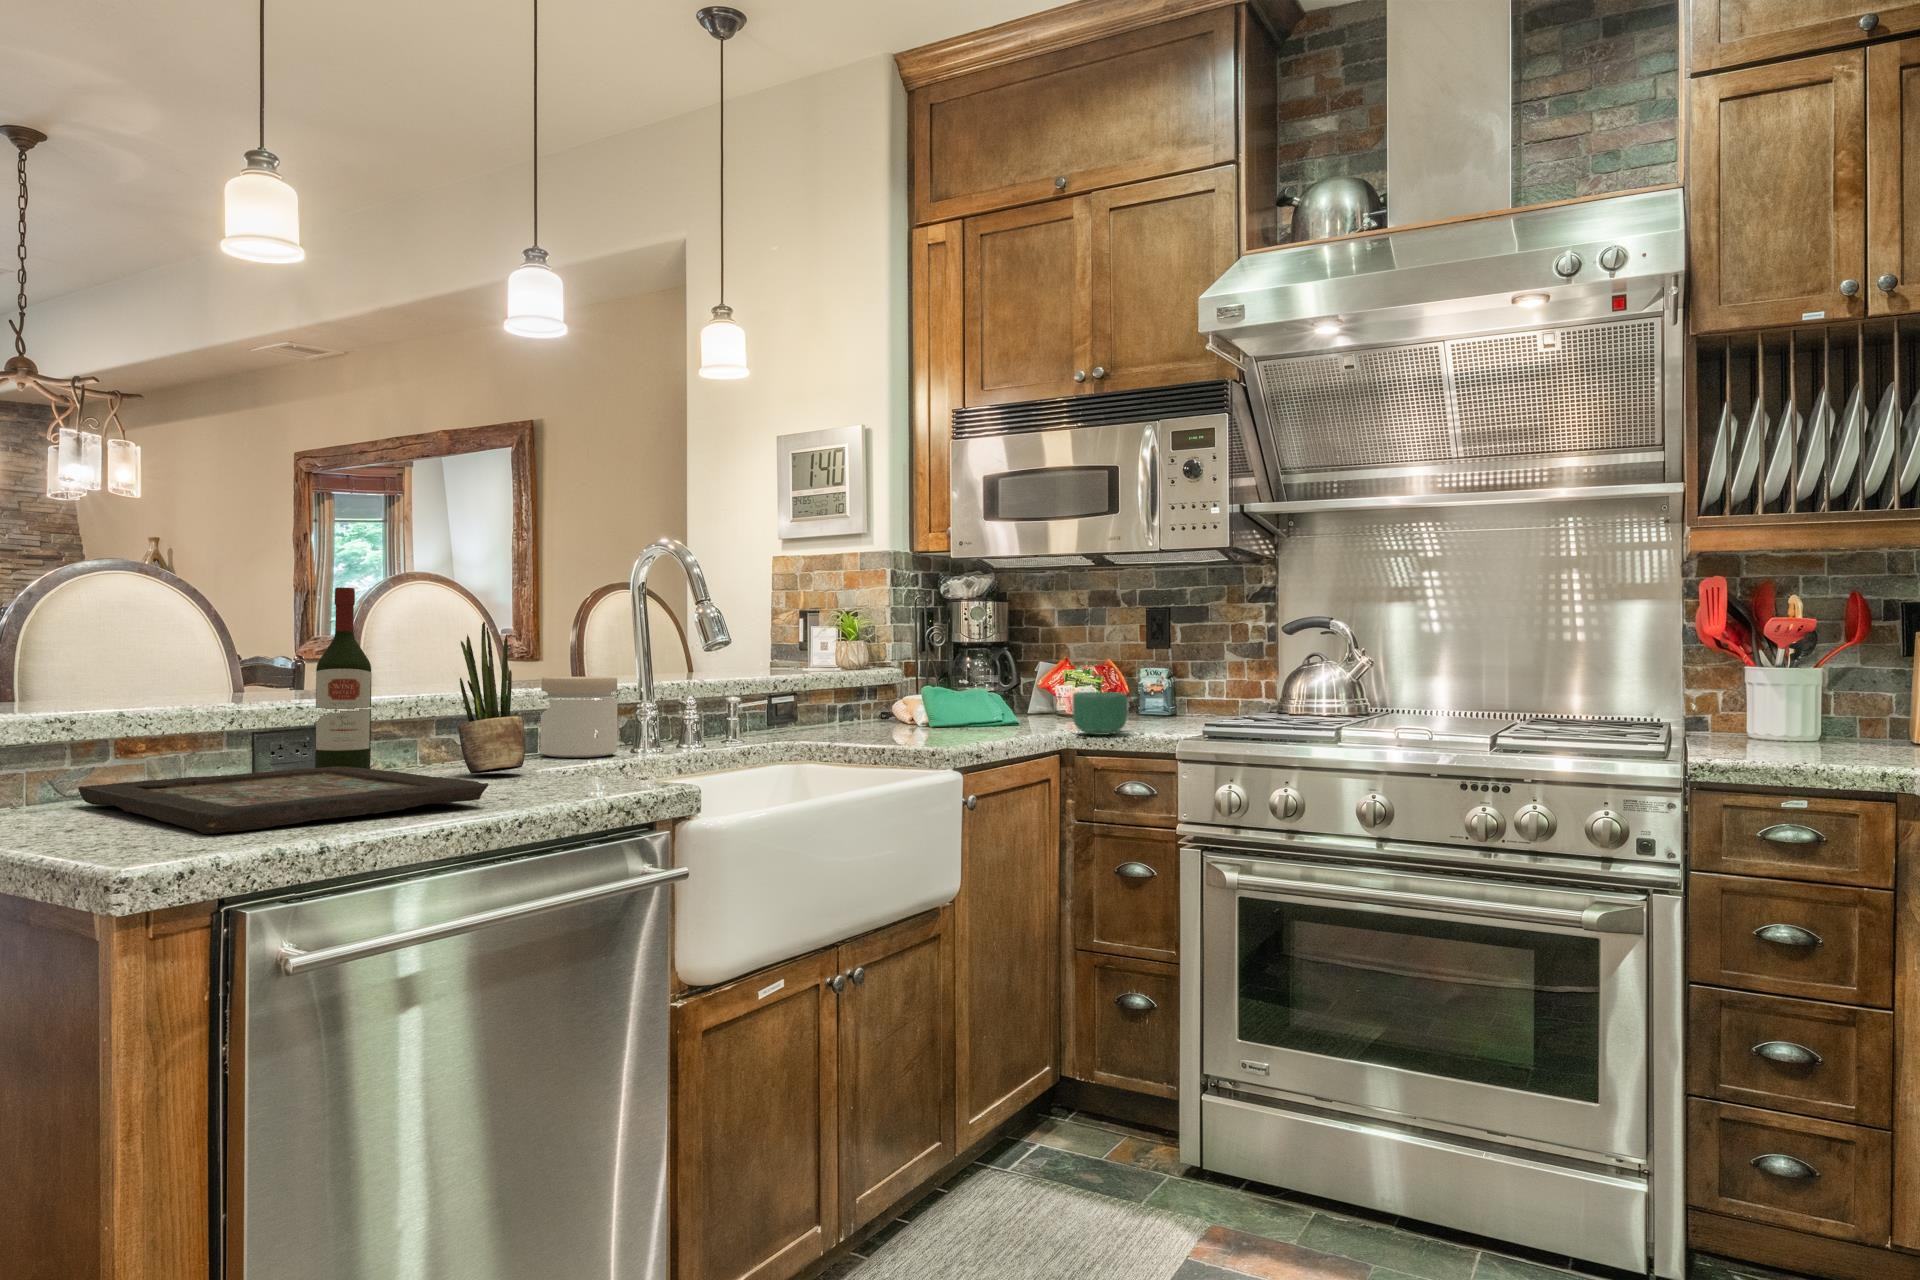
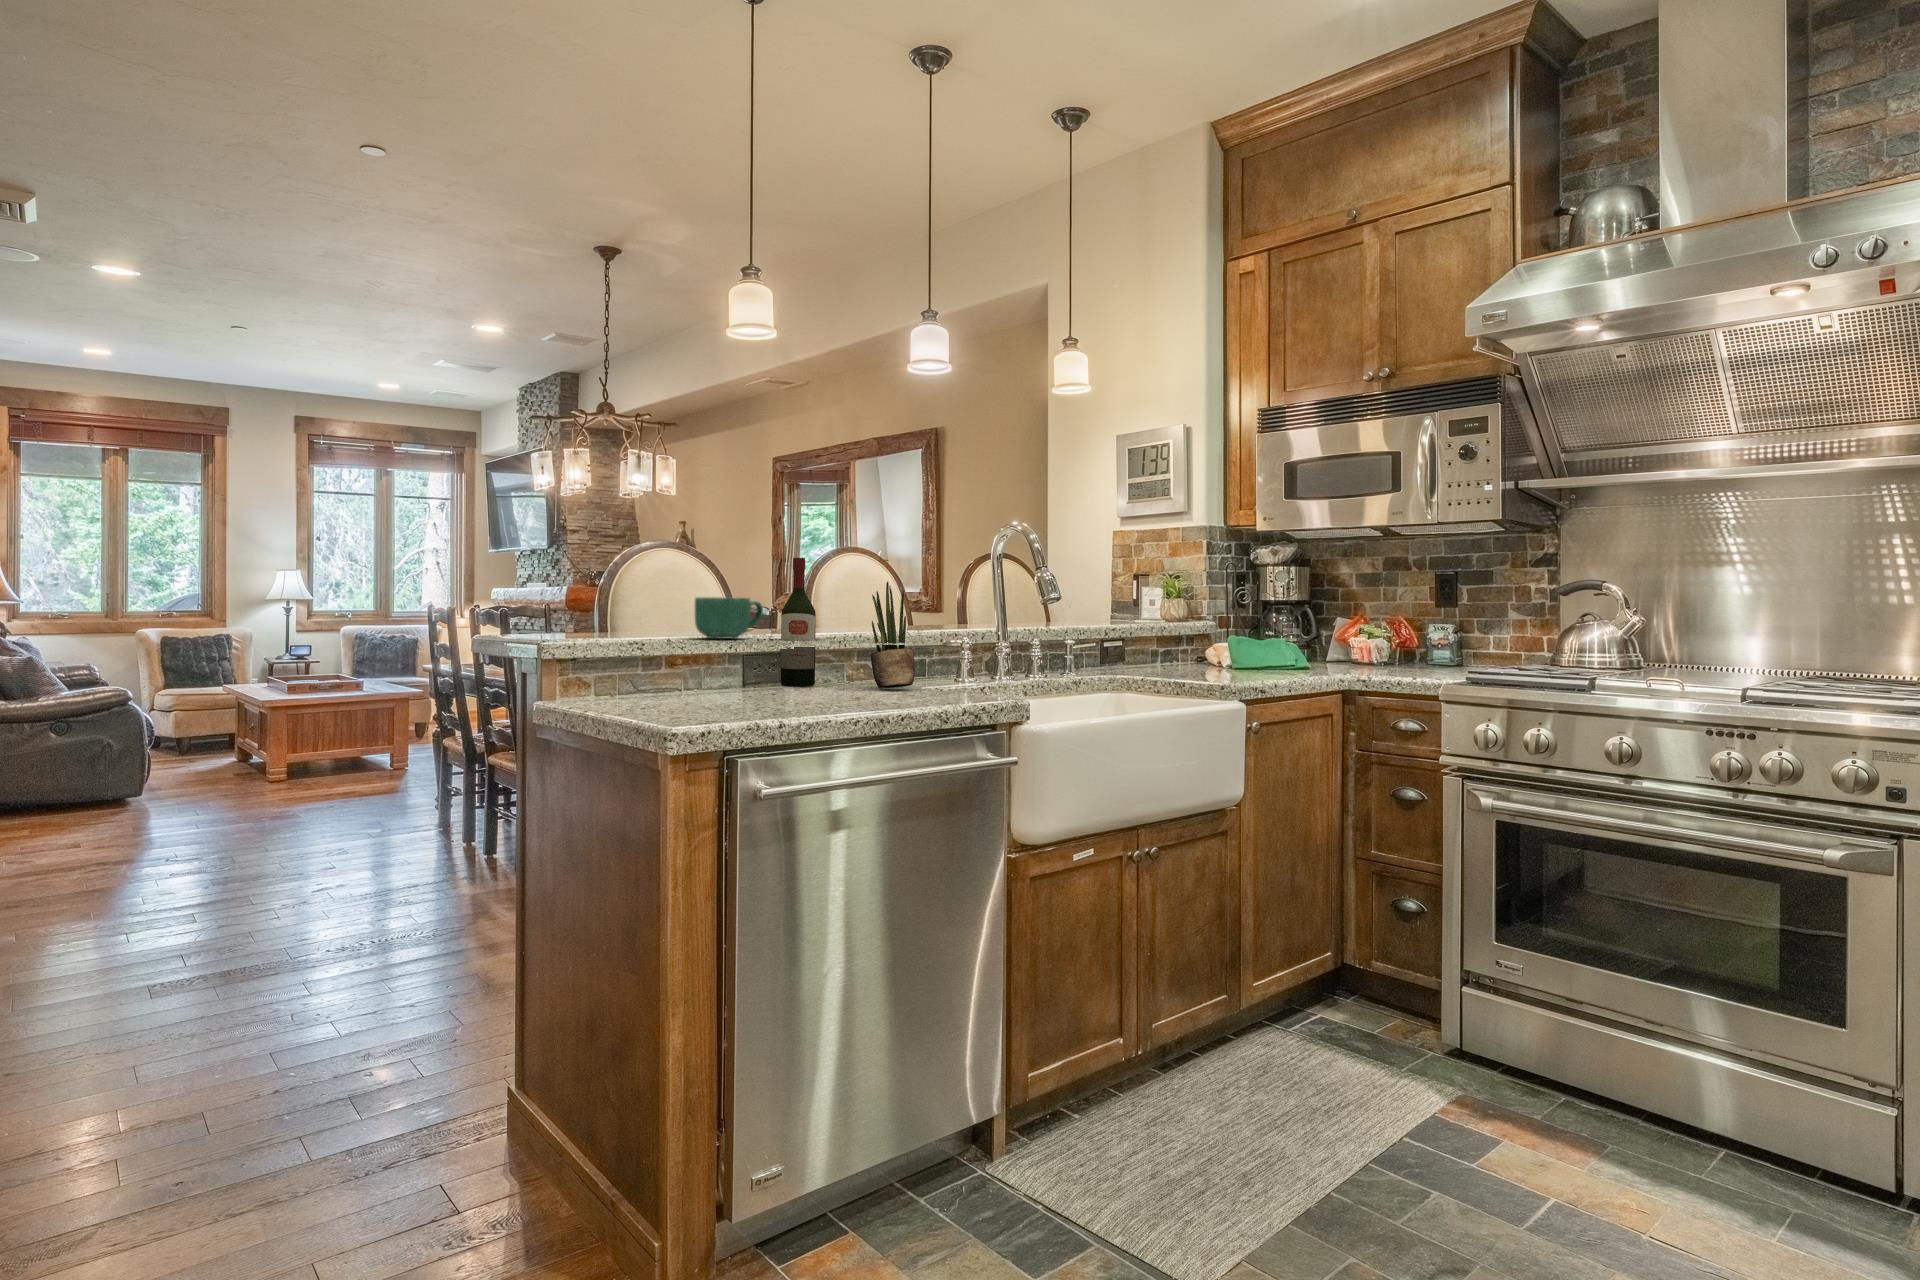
jar: present [540,677,617,758] -> none [929,622,983,681]
mug: present [1072,692,1127,735] -> present [695,597,763,639]
decorative tray: present [78,766,489,834] -> none [645,679,885,713]

